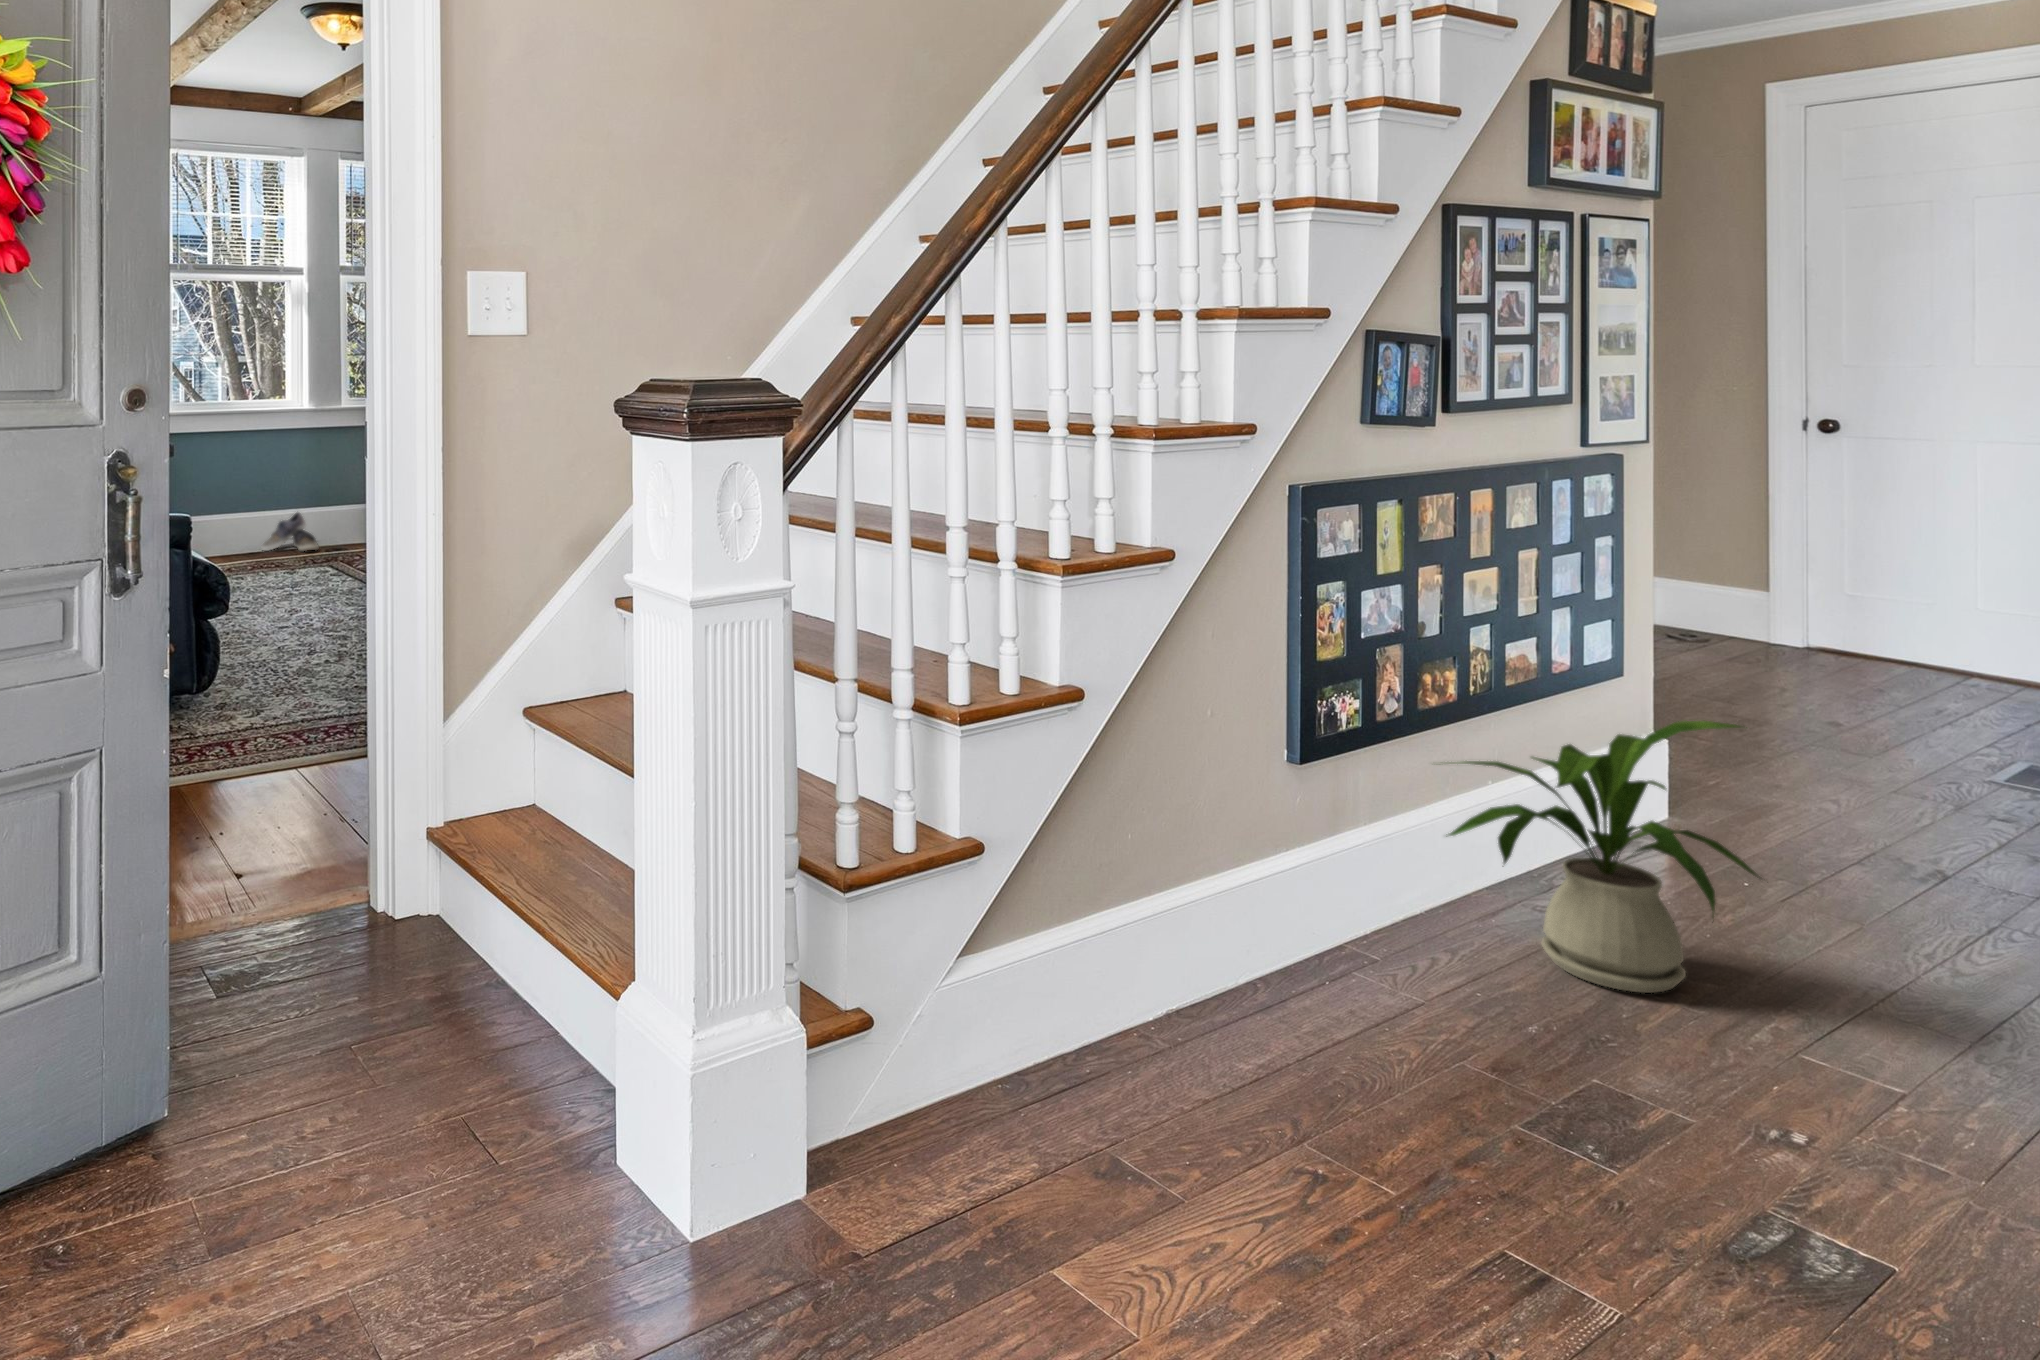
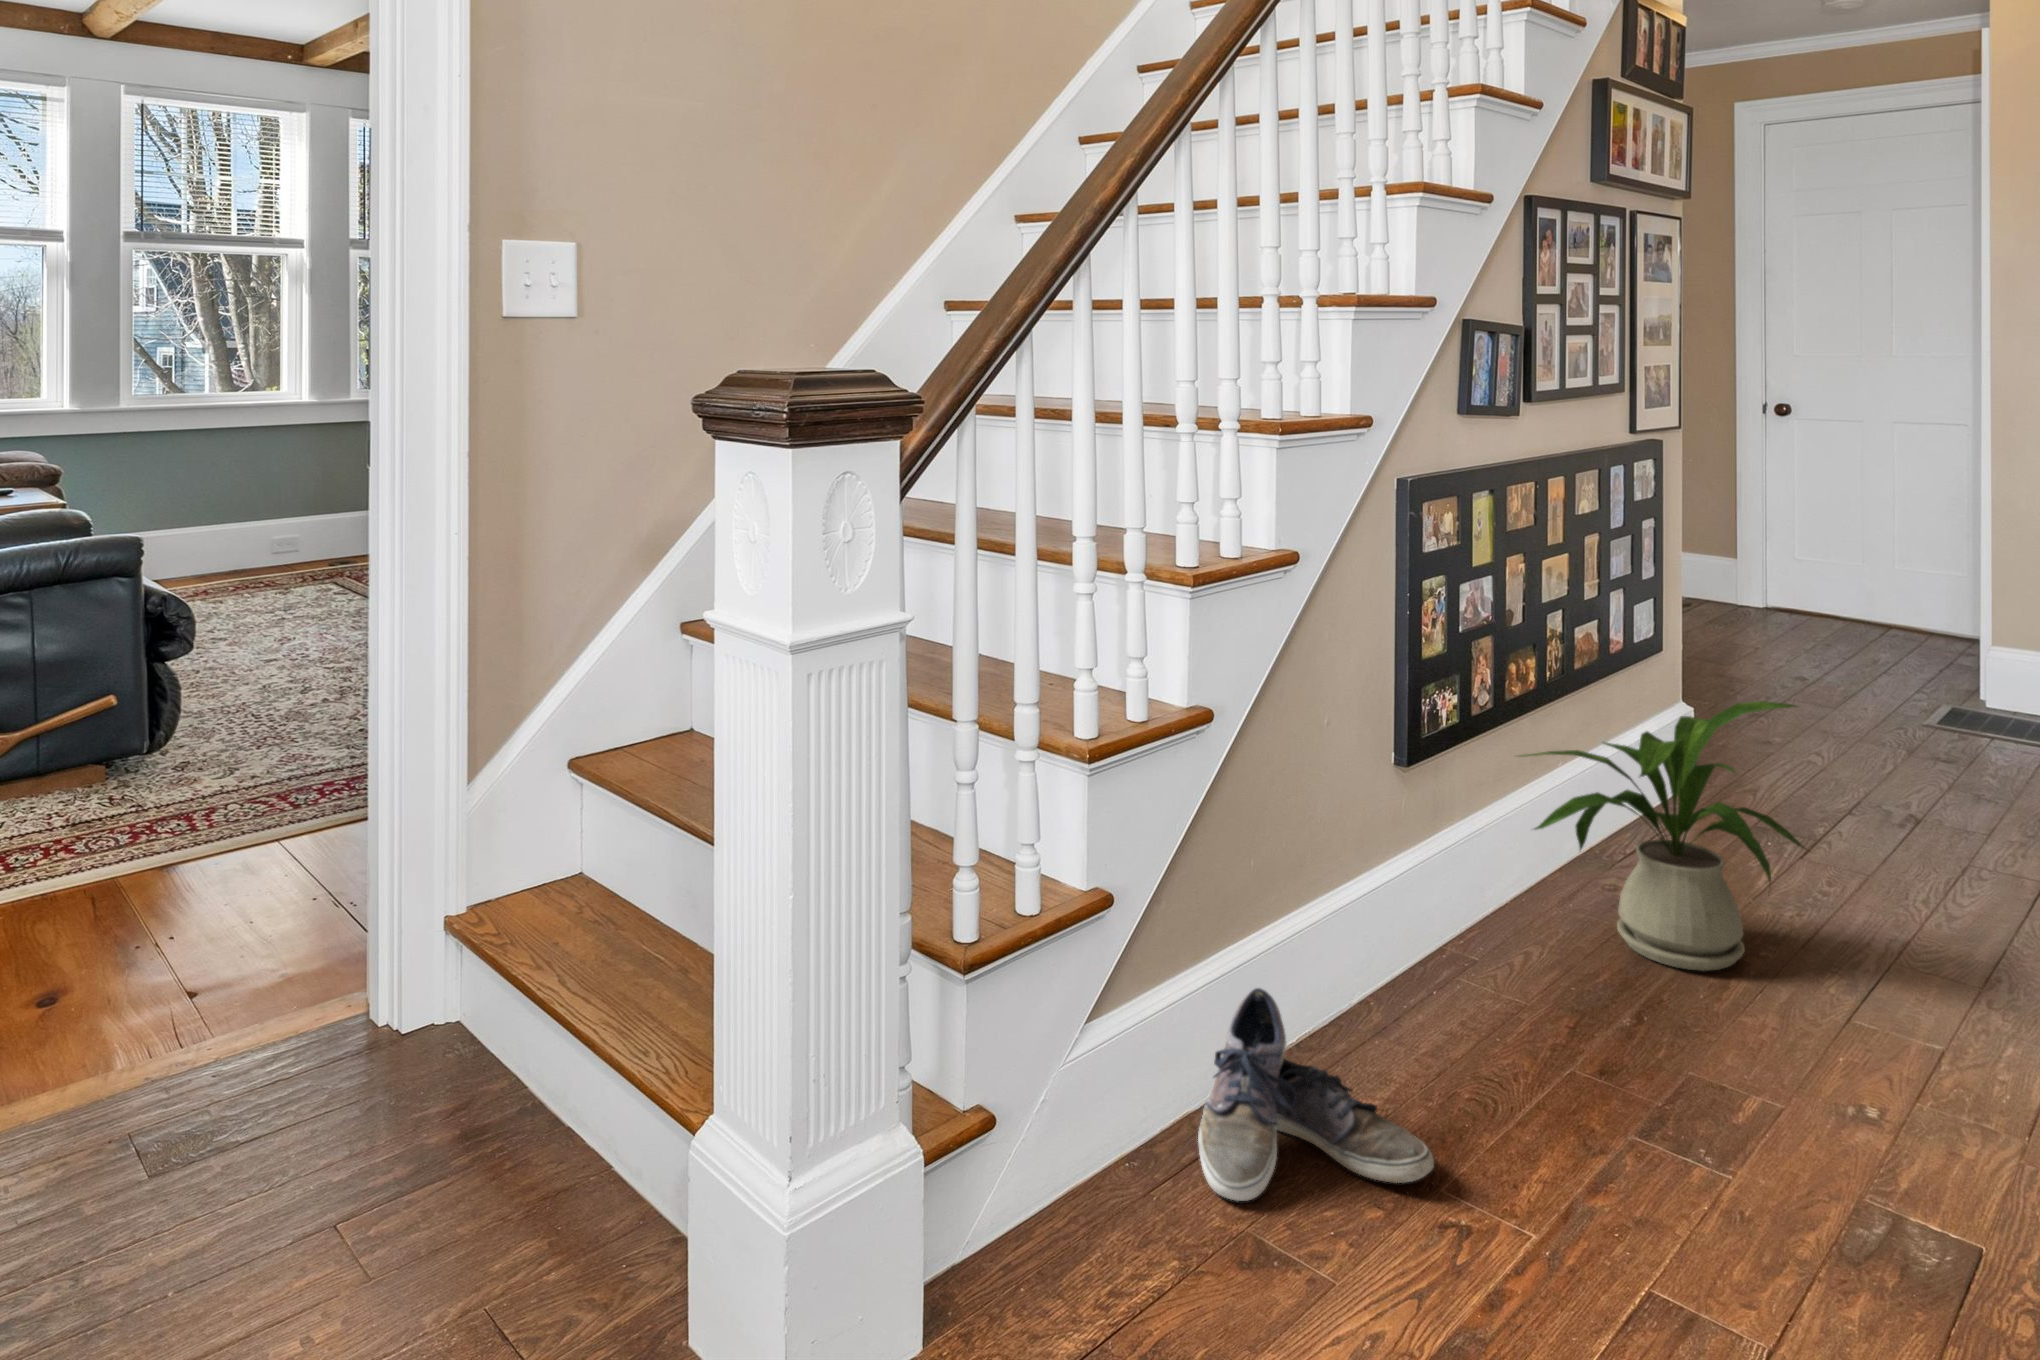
shoe: present [261,512,319,551] -> present [1198,988,1434,1201]

